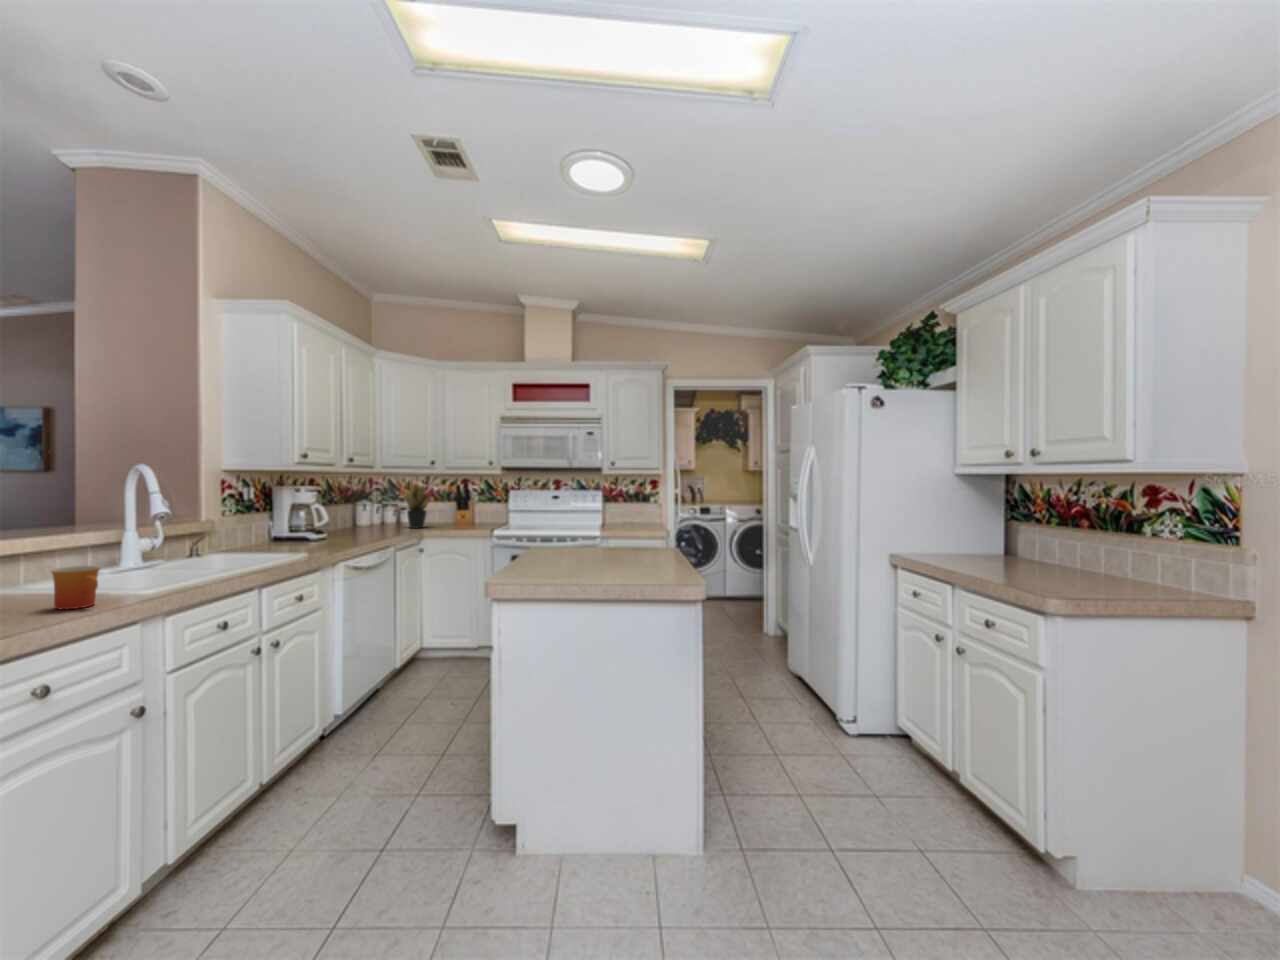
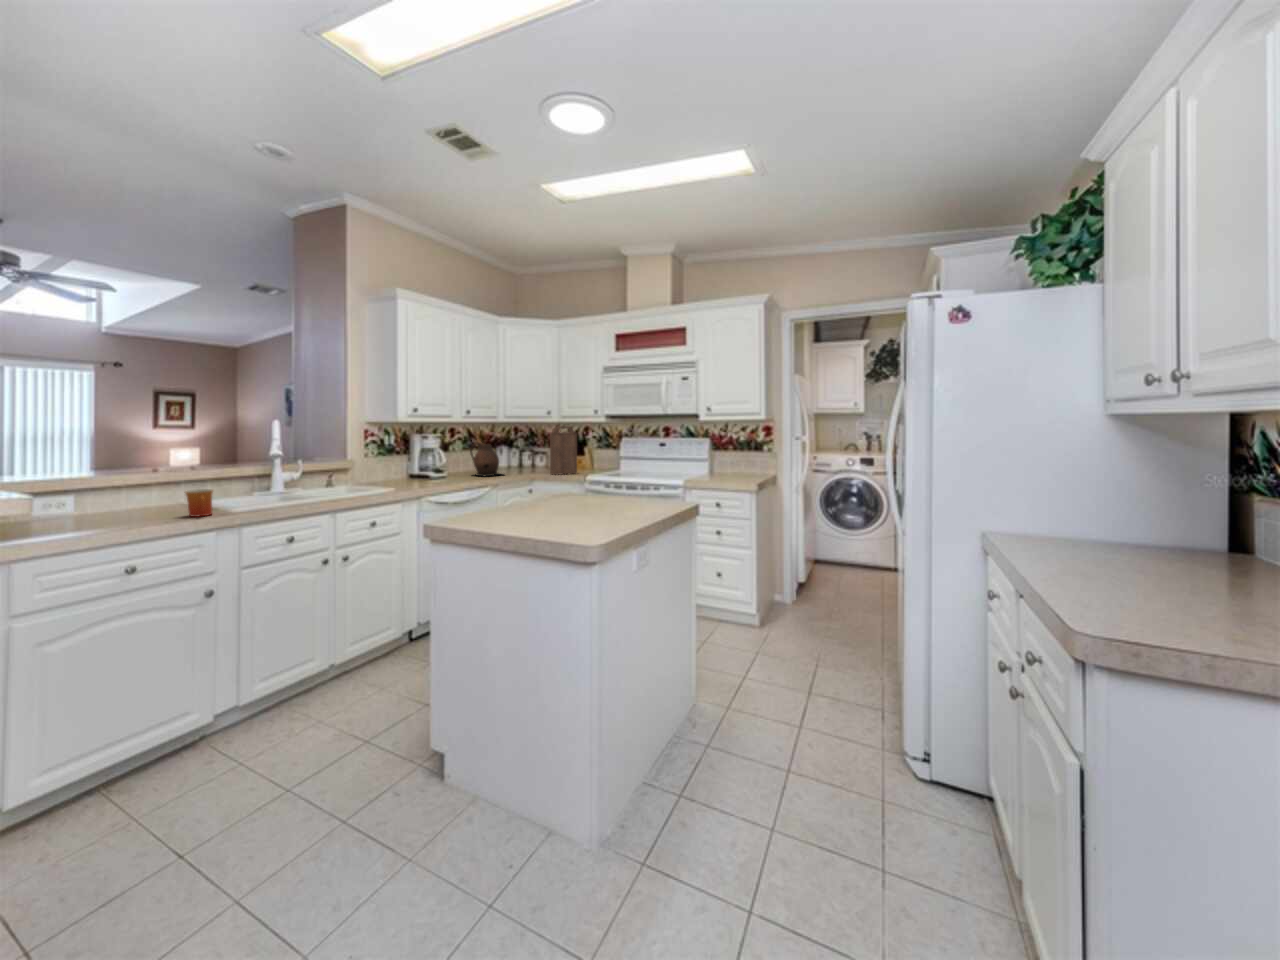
cutting board: none [445,478,474,531] -> present [550,426,577,475]
potted plant: present [404,481,428,529] -> none [522,425,553,471]
ceramic pitcher: none [350,493,394,537] -> present [470,440,501,476]

